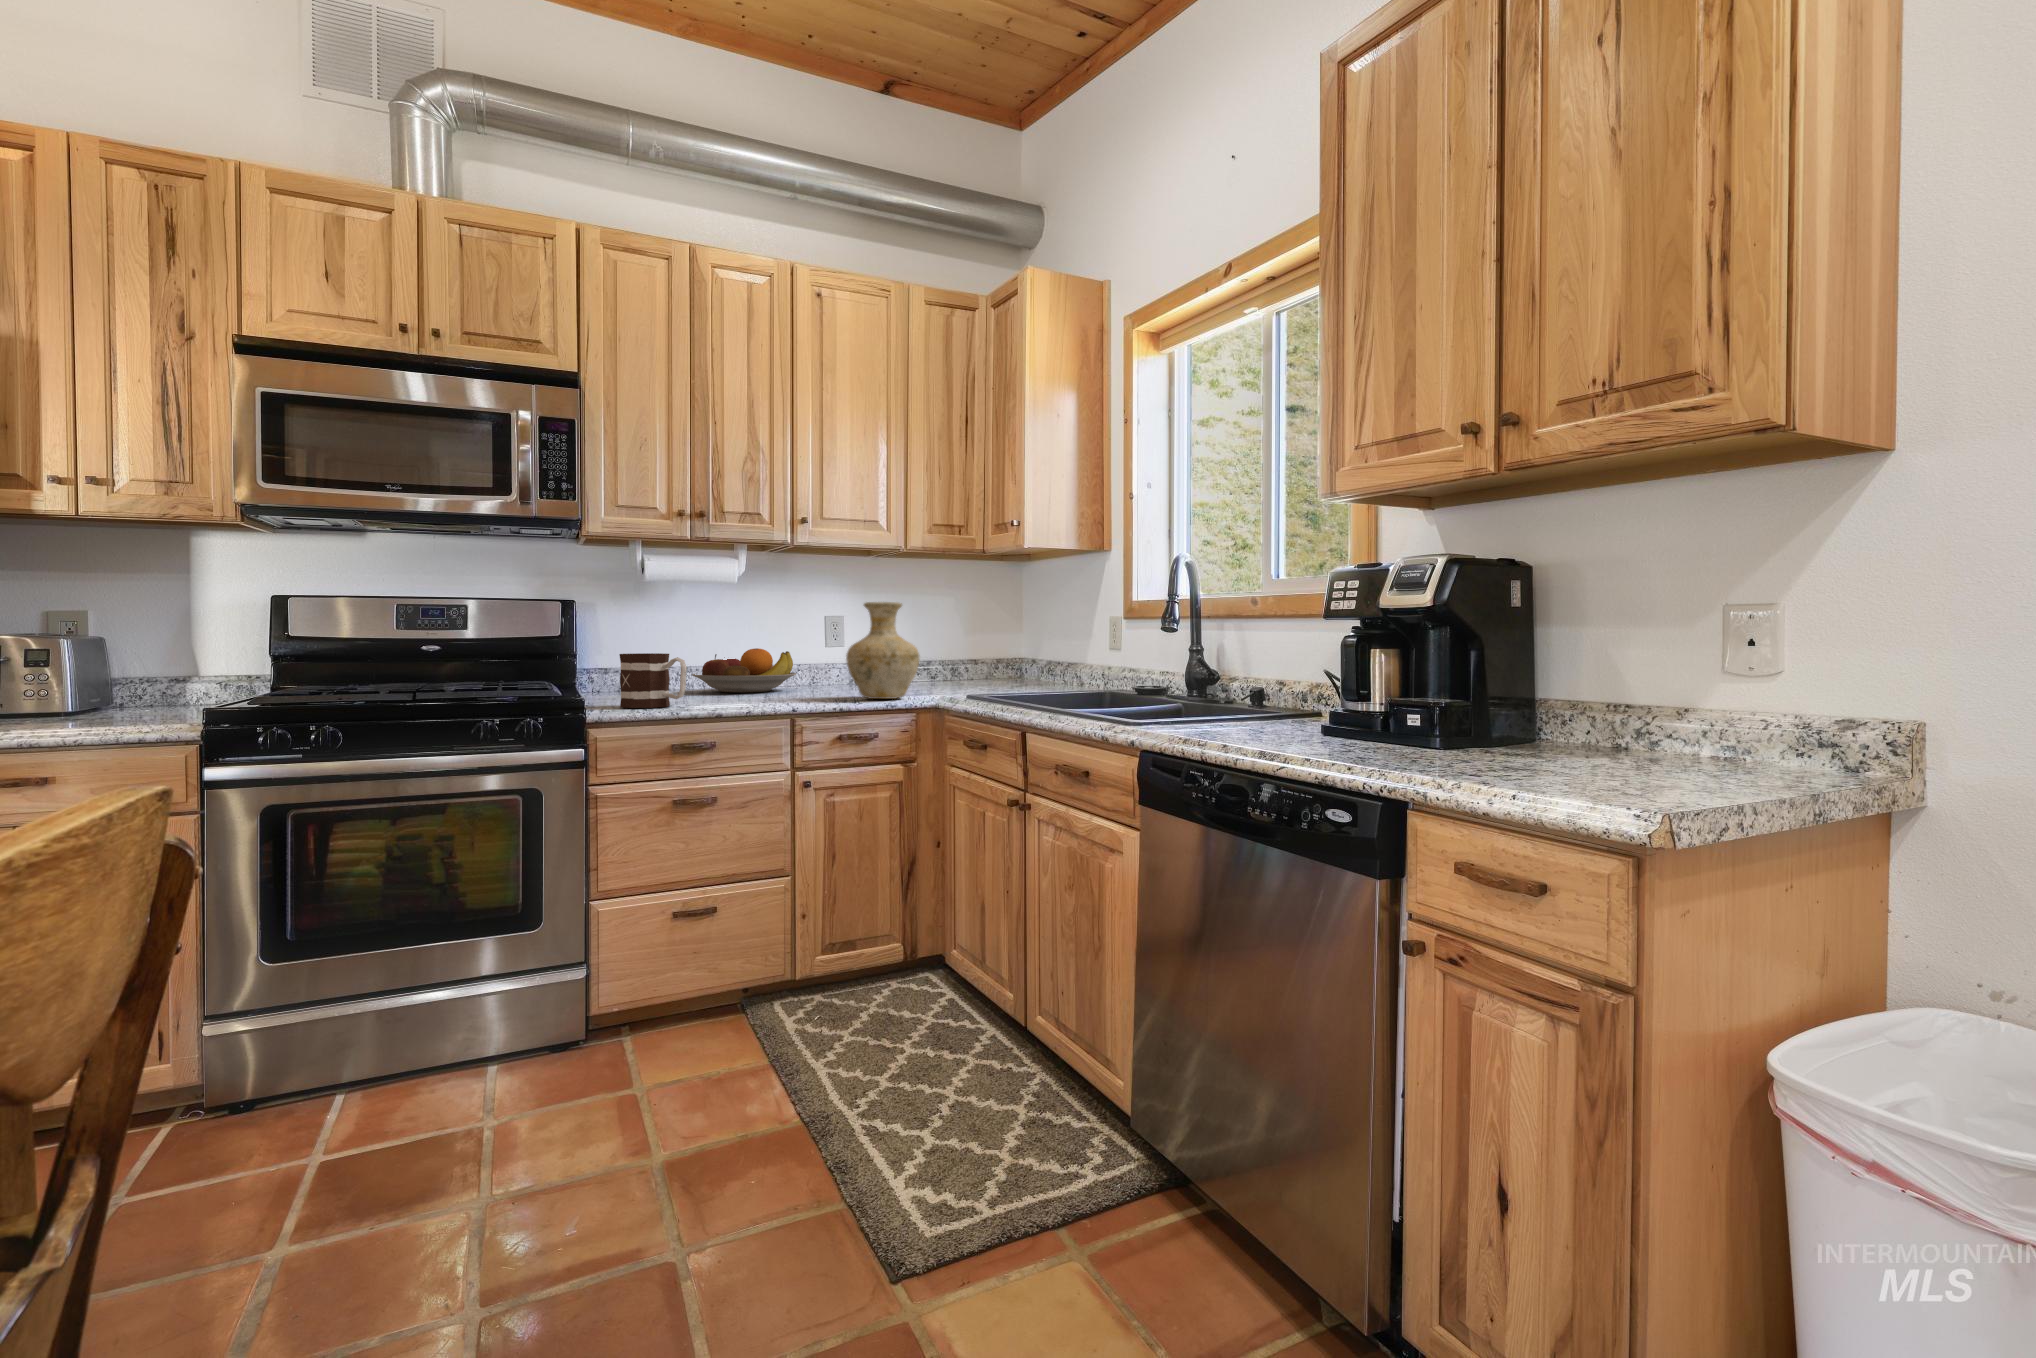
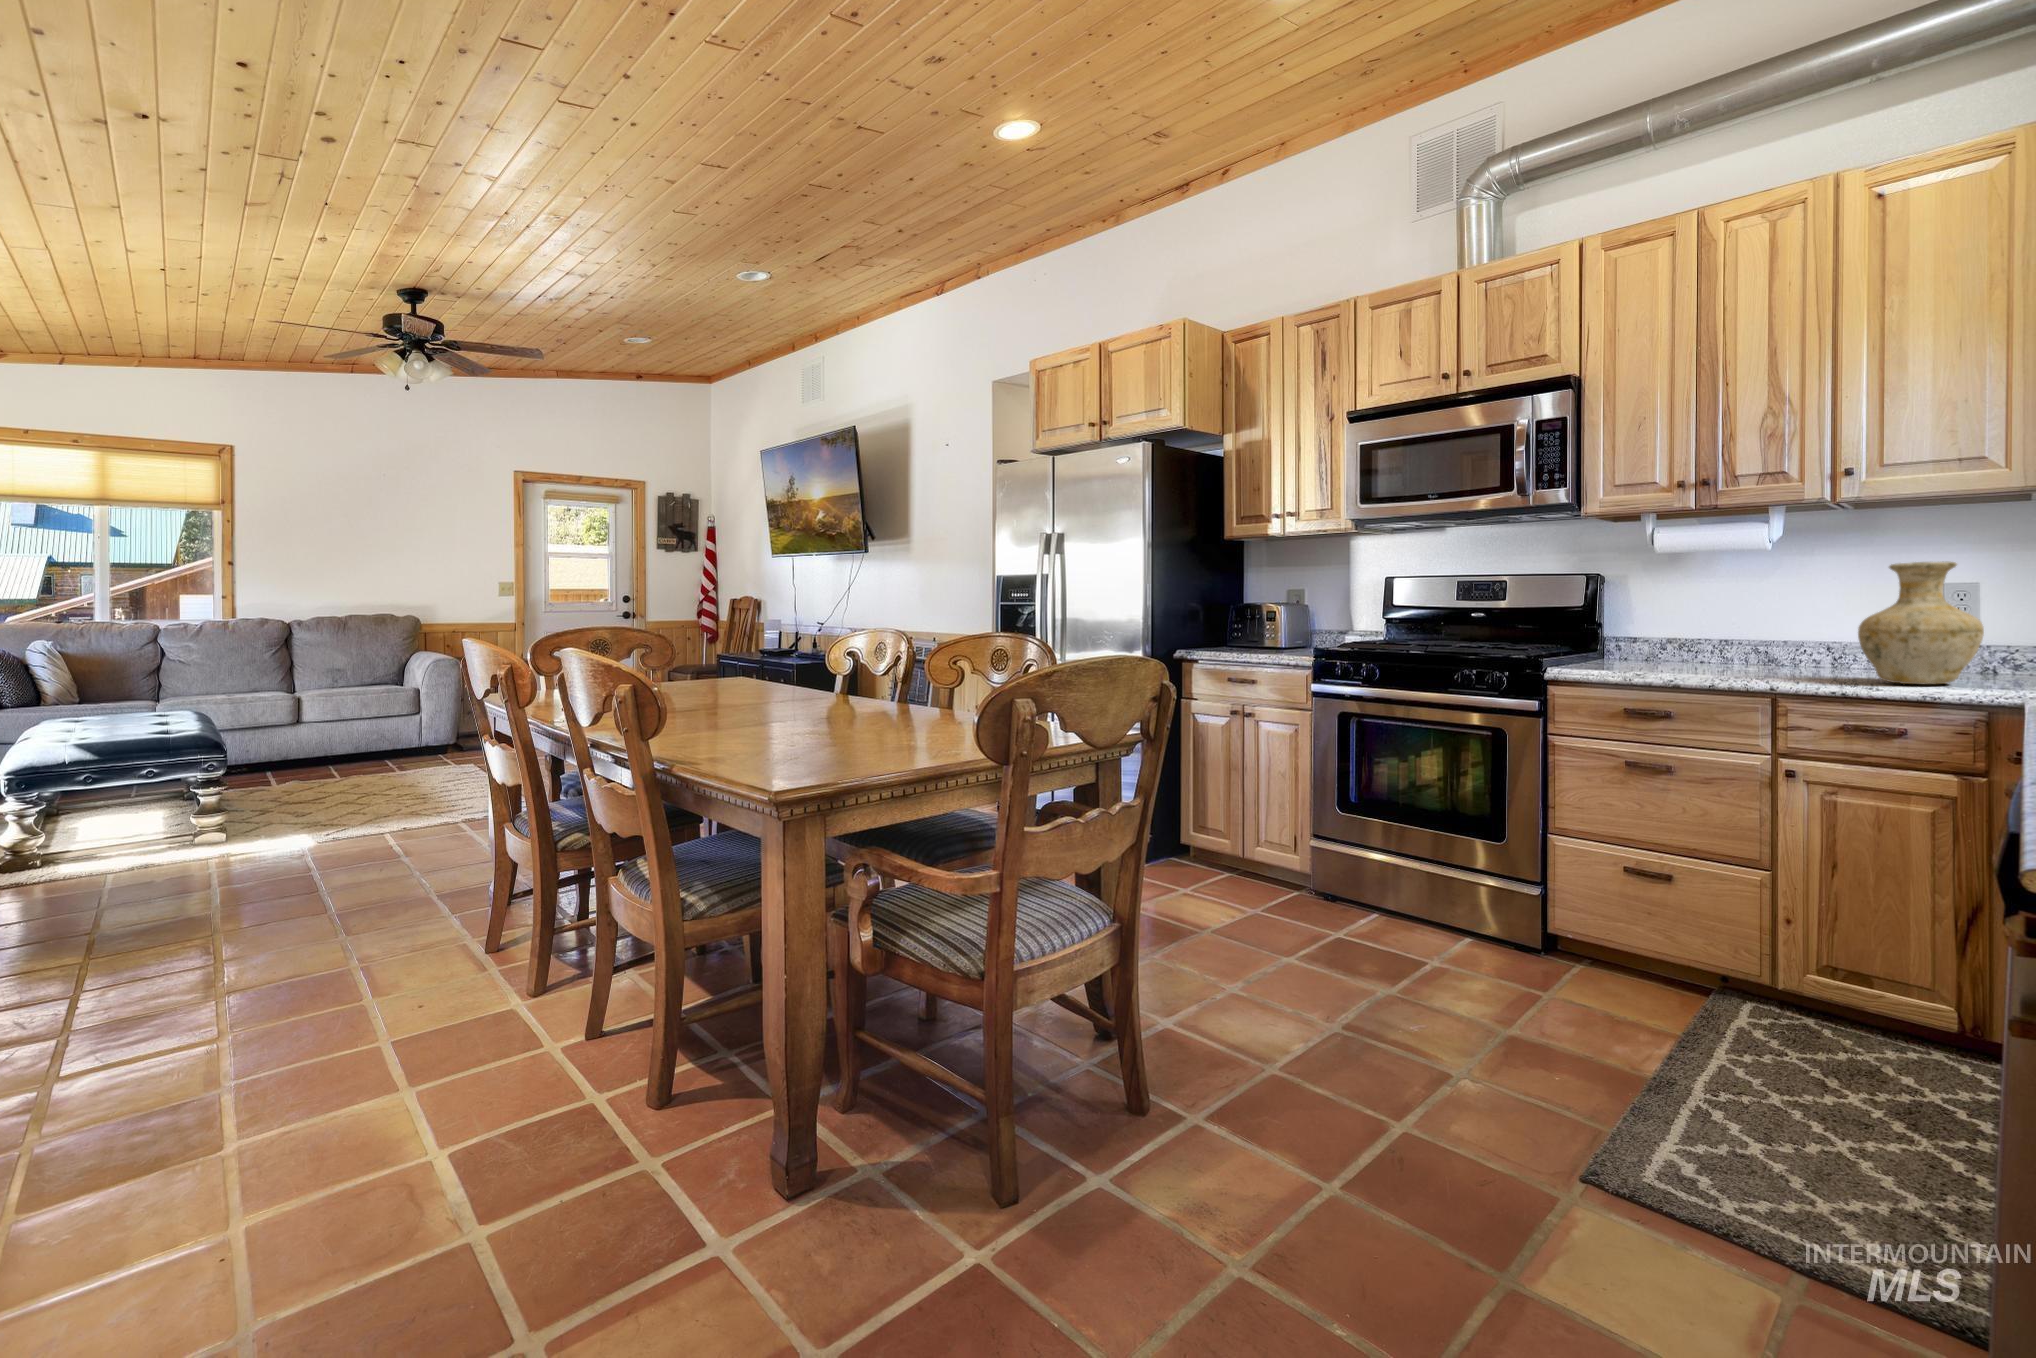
fruit bowl: present [692,648,796,693] -> none [1724,618,1870,668]
mug: present [619,653,687,708] -> none [1585,626,1644,677]

